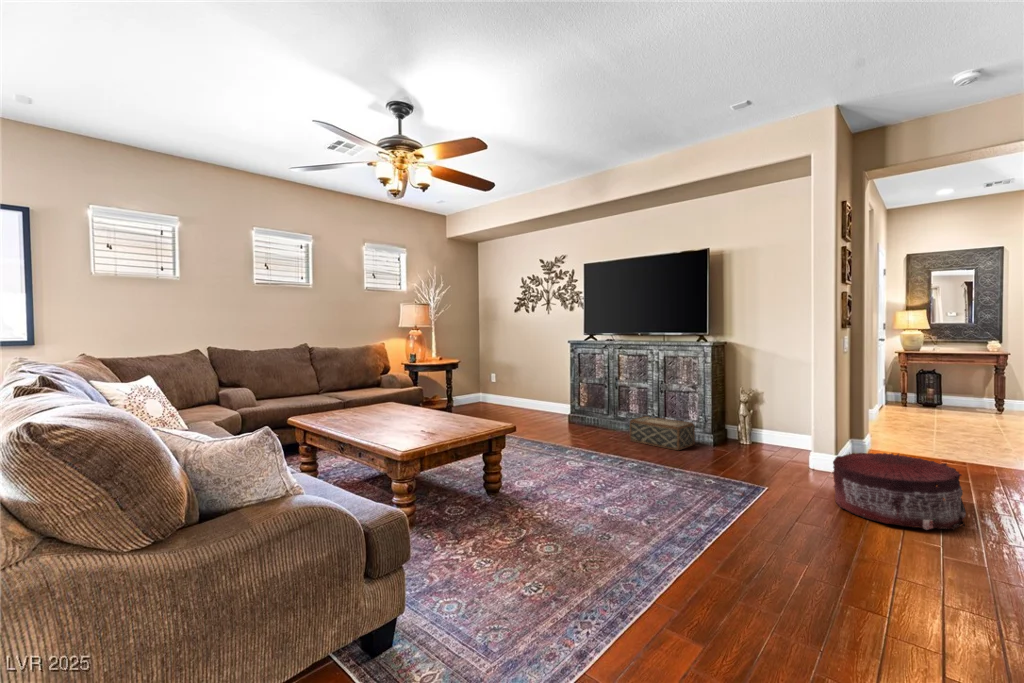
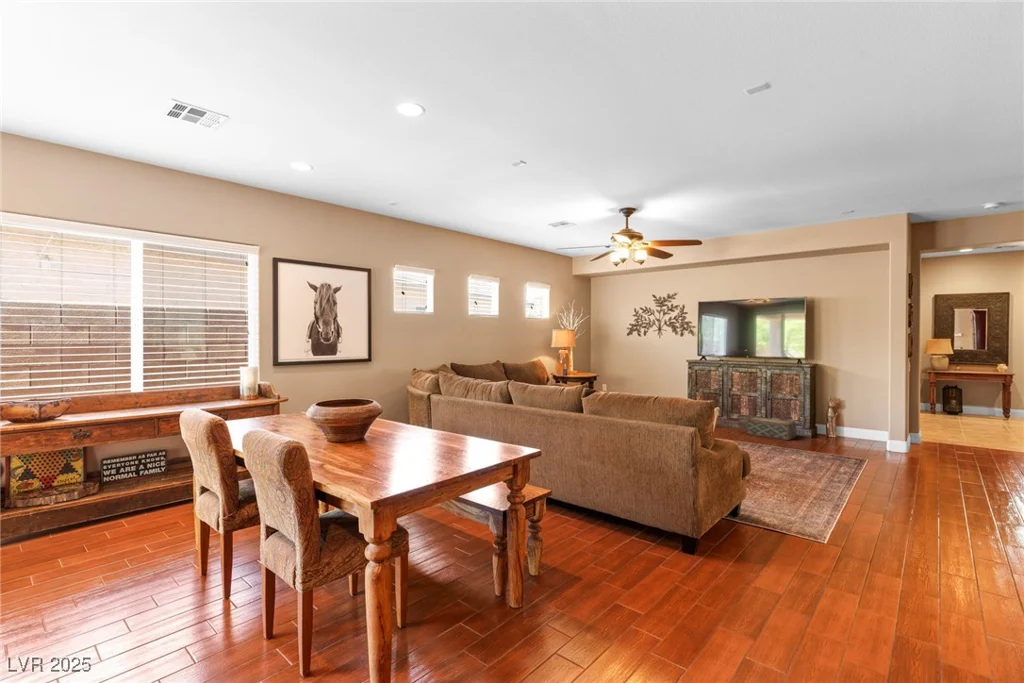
pouf: present [833,453,966,530] -> none [912,438,997,481]

